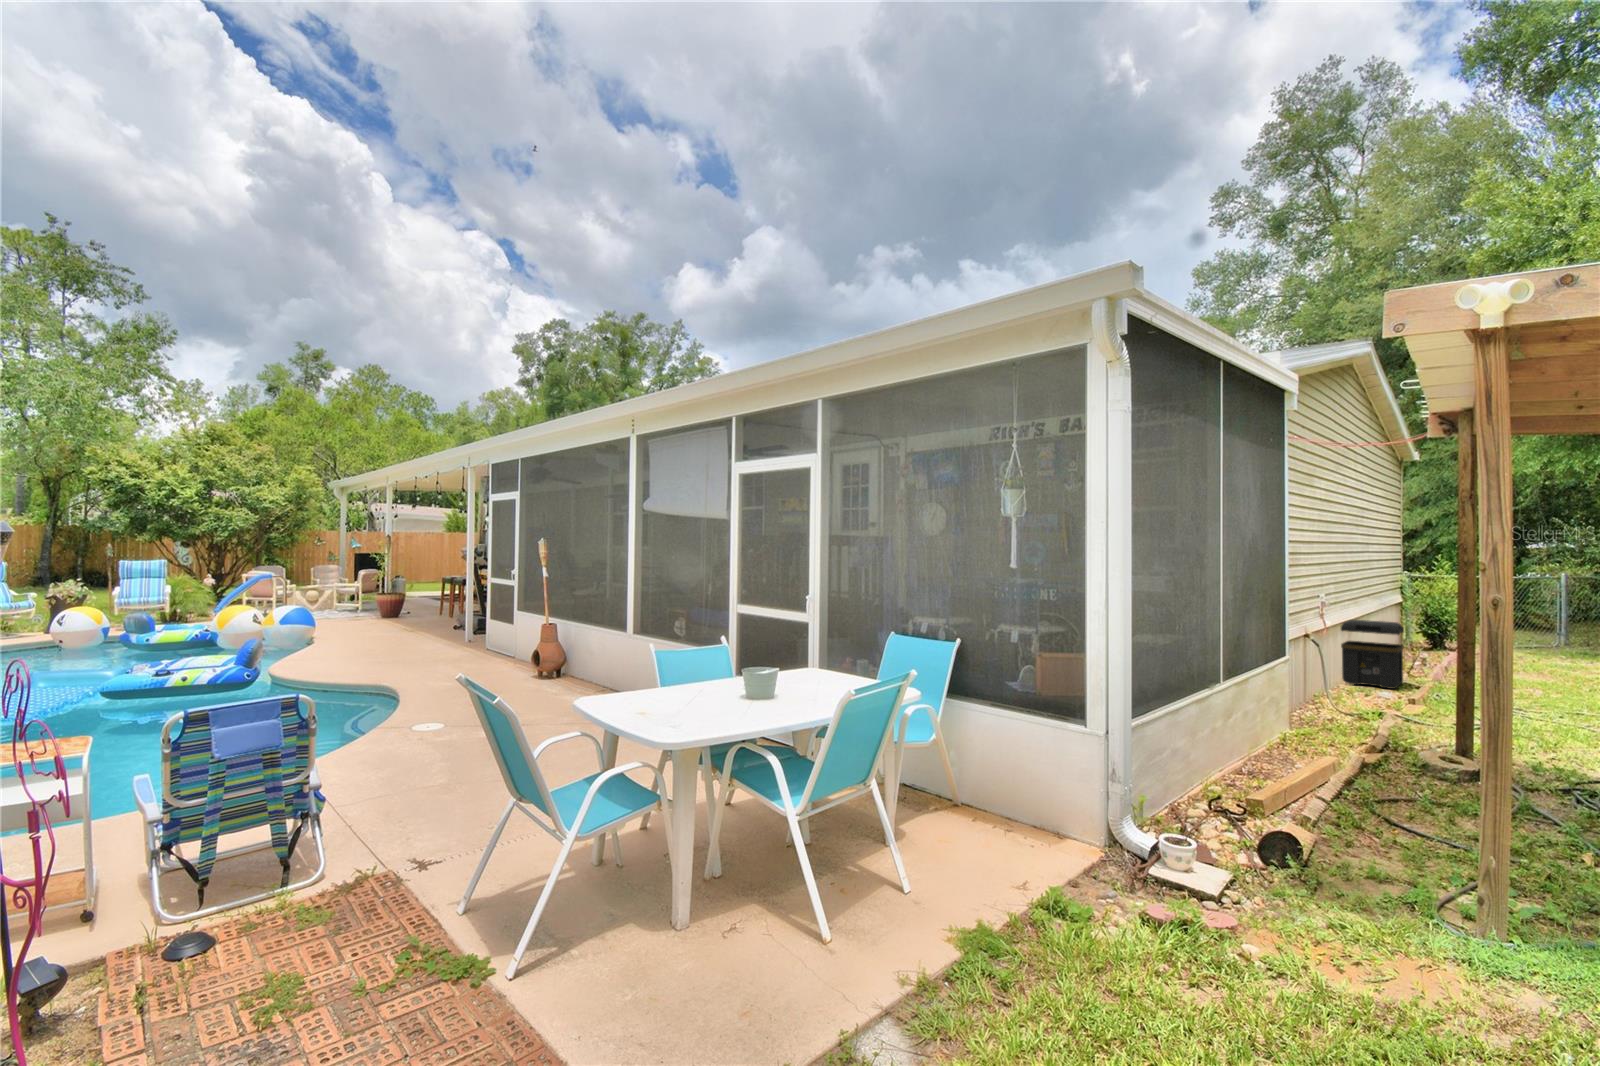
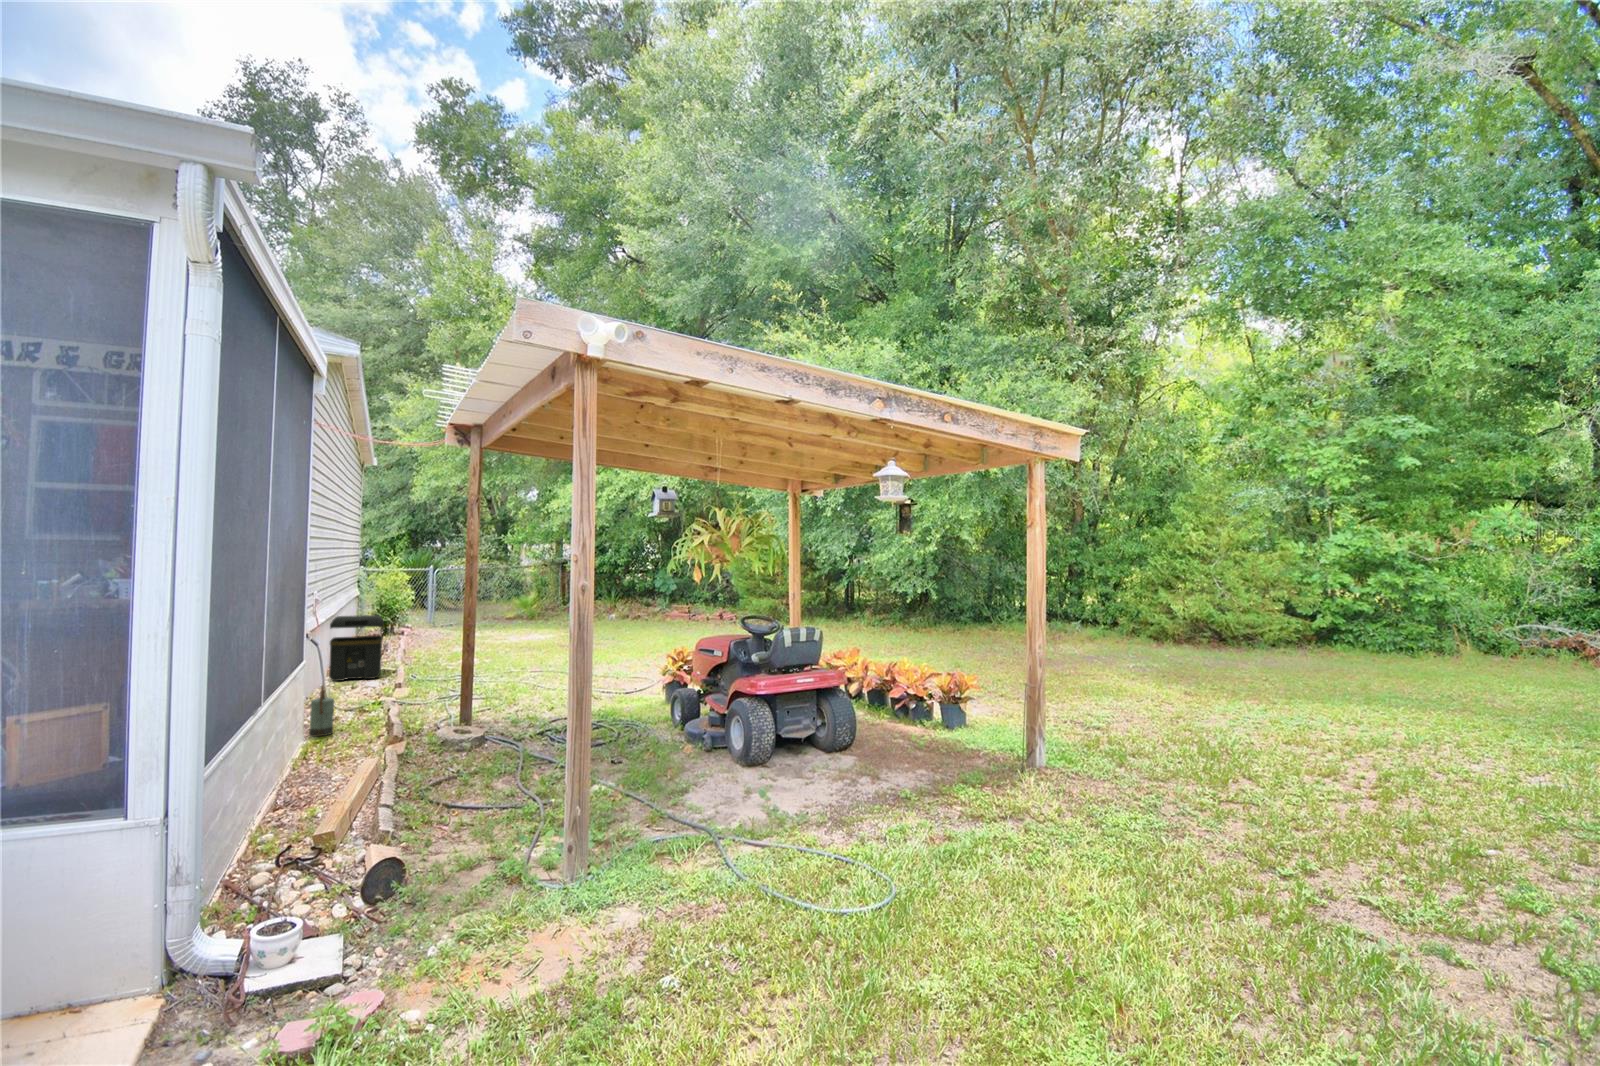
watering can: none [1296,681,1319,729] -> present [309,685,334,737]

